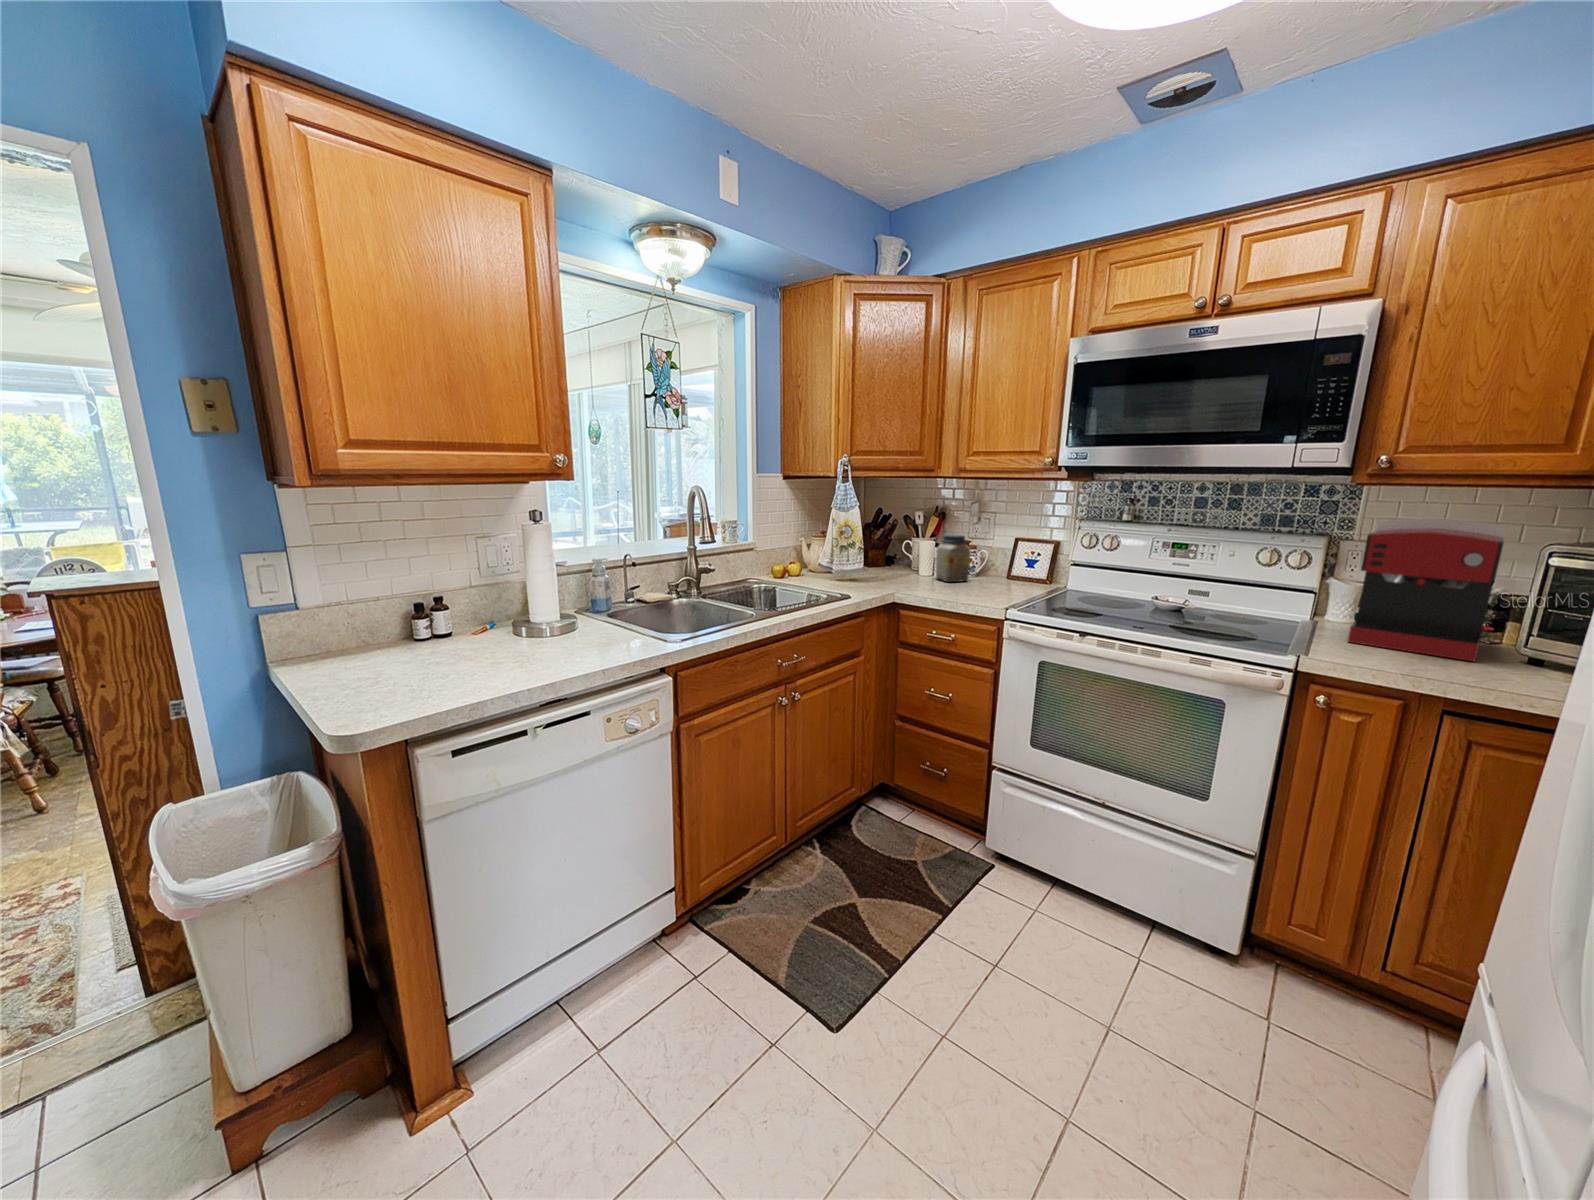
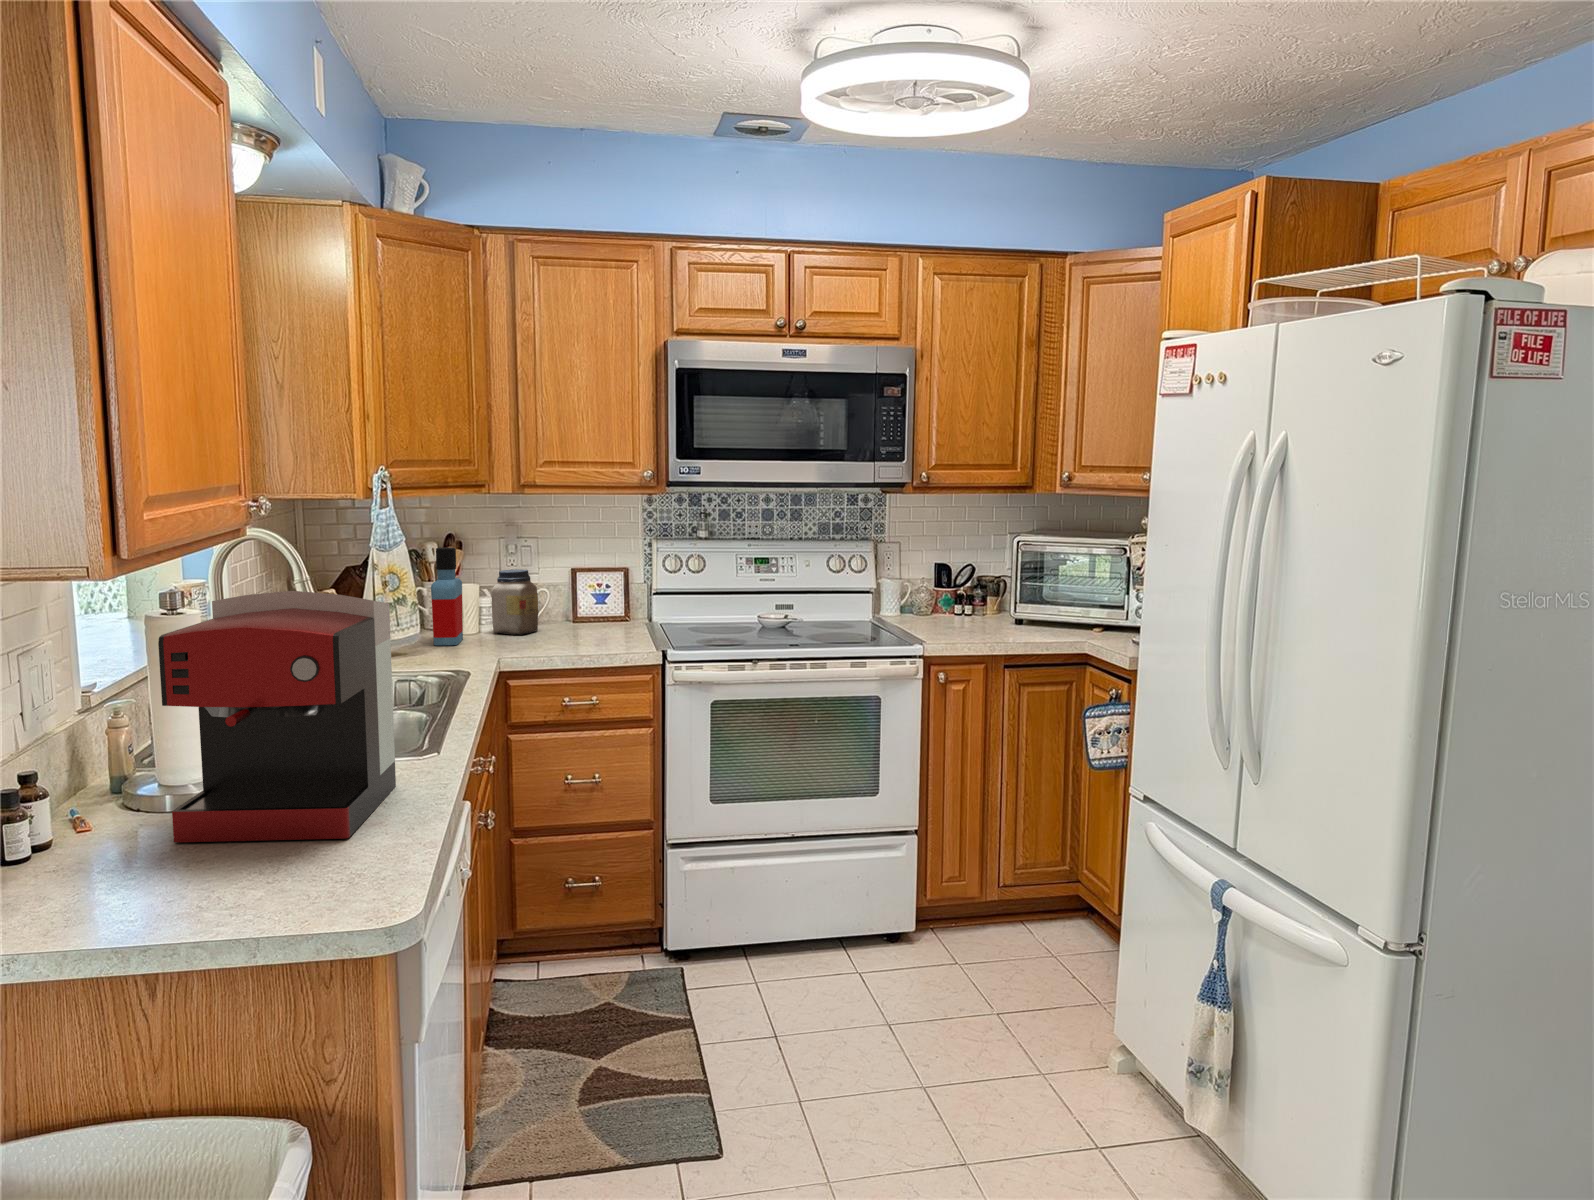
bottle: none [879,515,912,582] -> present [431,547,463,645]
coffee maker: present [1348,518,1506,661] -> present [158,591,396,842]

